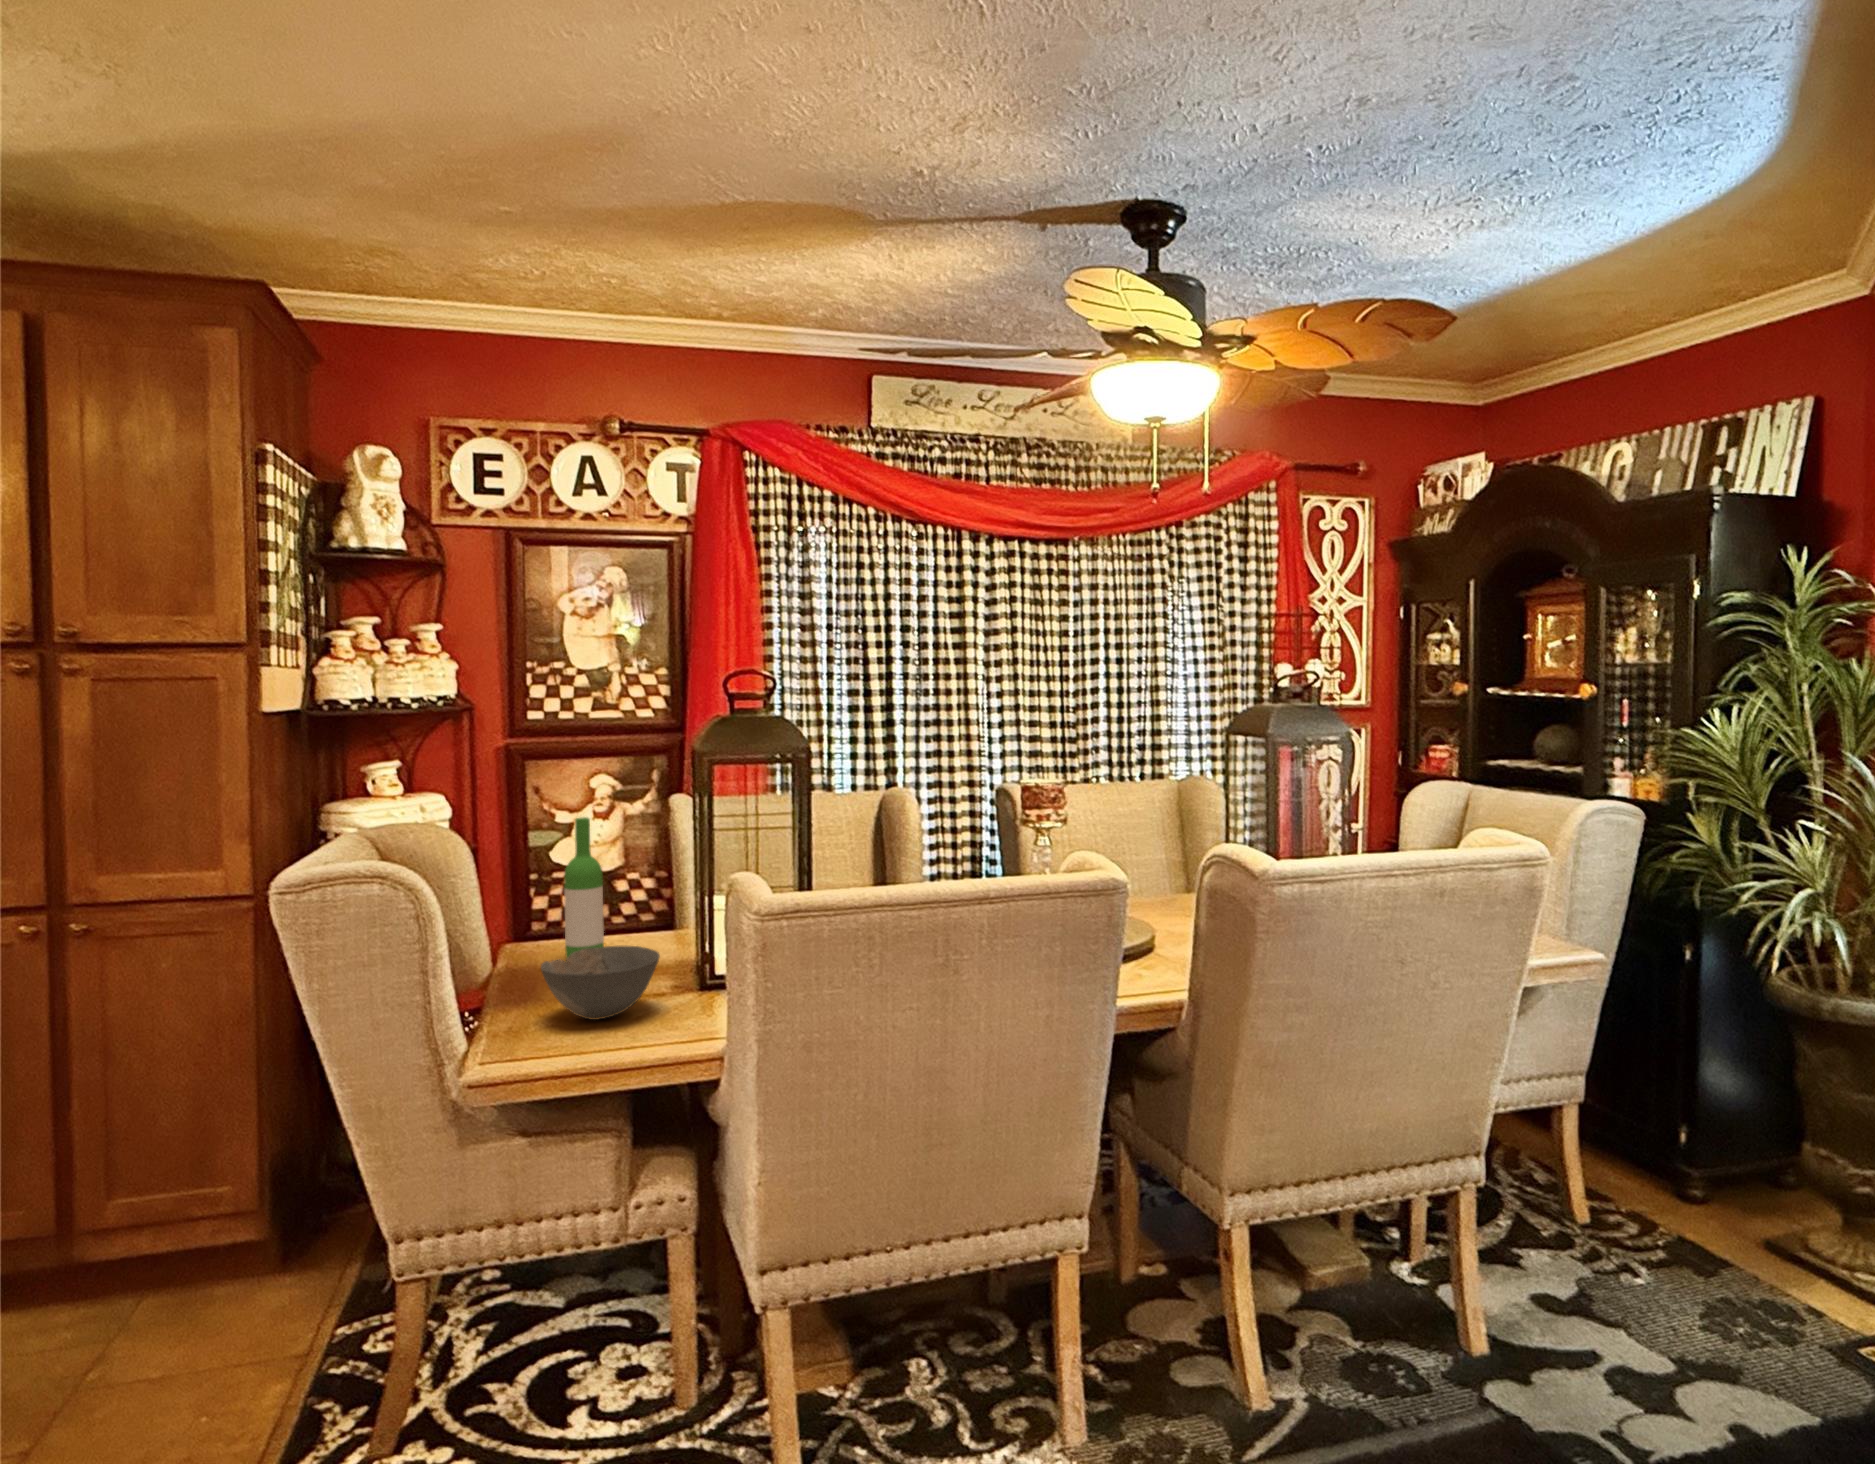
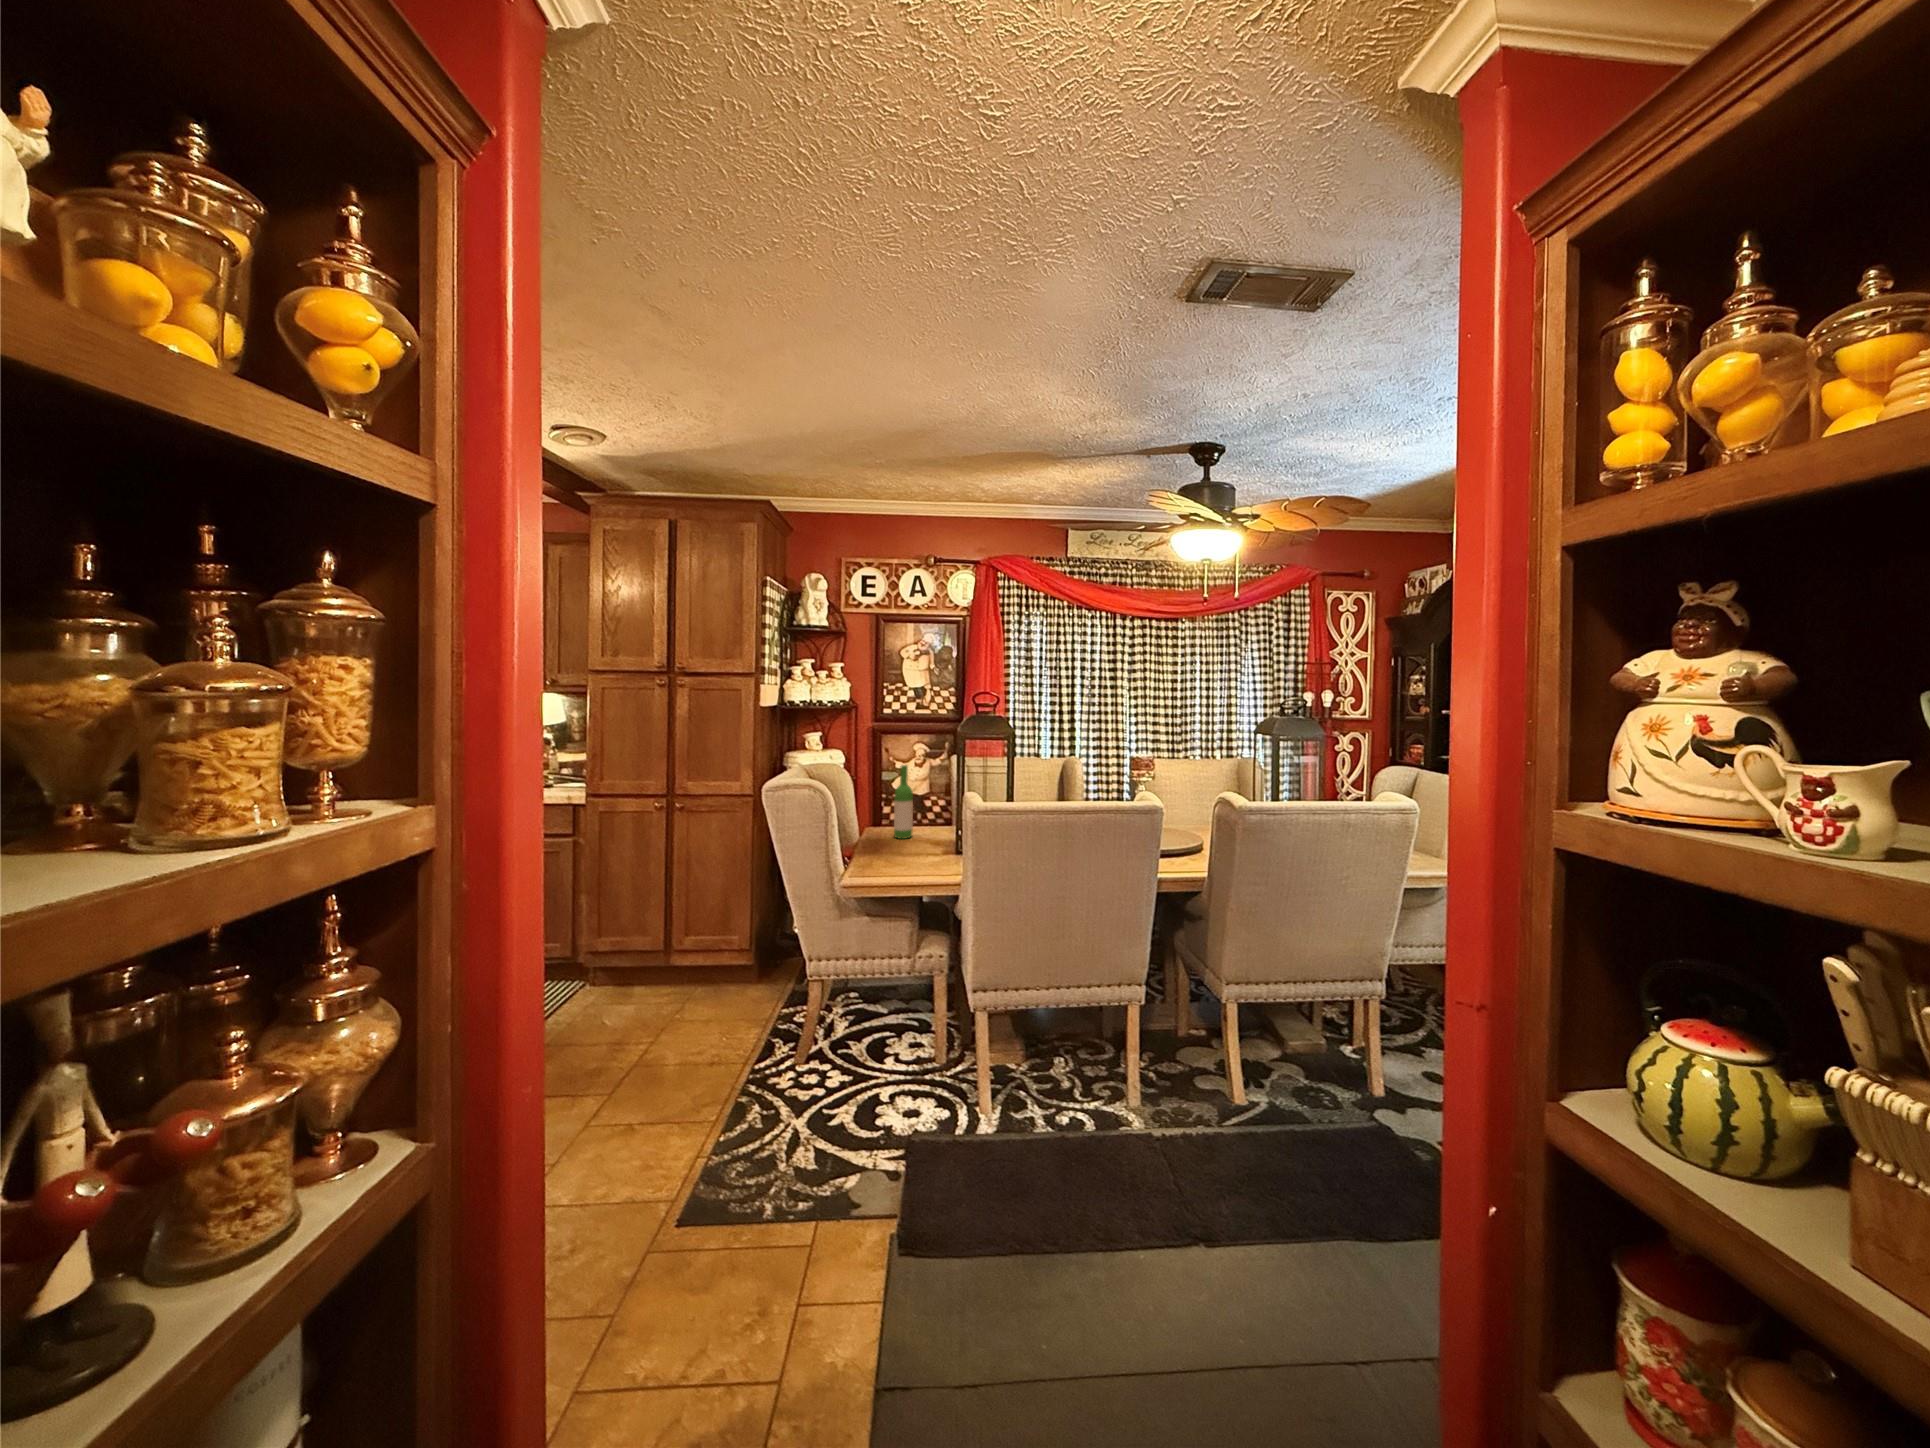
bowl: present [541,946,660,1020] -> none [879,829,935,864]

